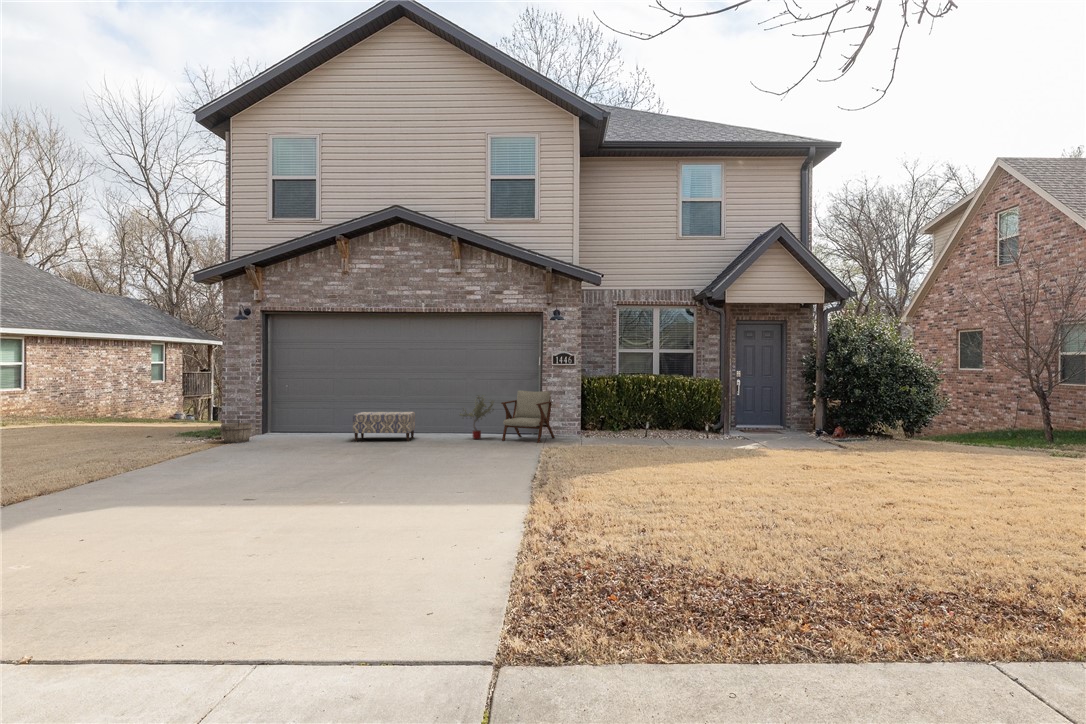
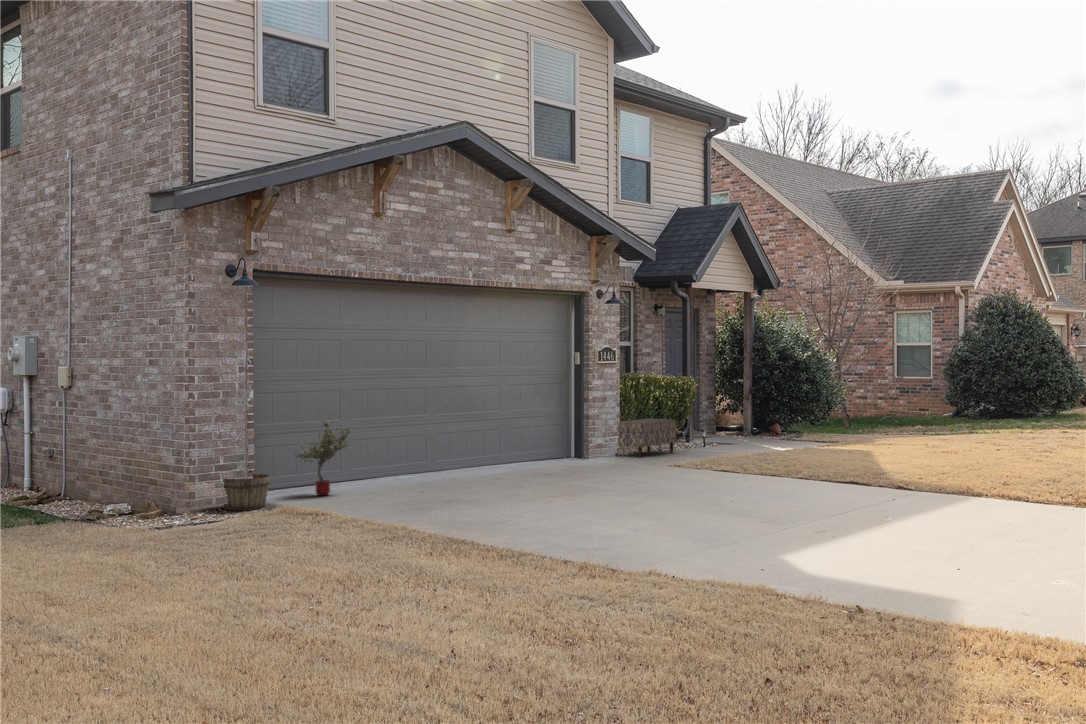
lounge chair: present [501,390,555,443] -> none [550,399,623,469]
potted tree: present [460,395,494,439] -> present [295,420,350,496]
bench: present [353,412,415,441] -> present [615,419,676,458]

